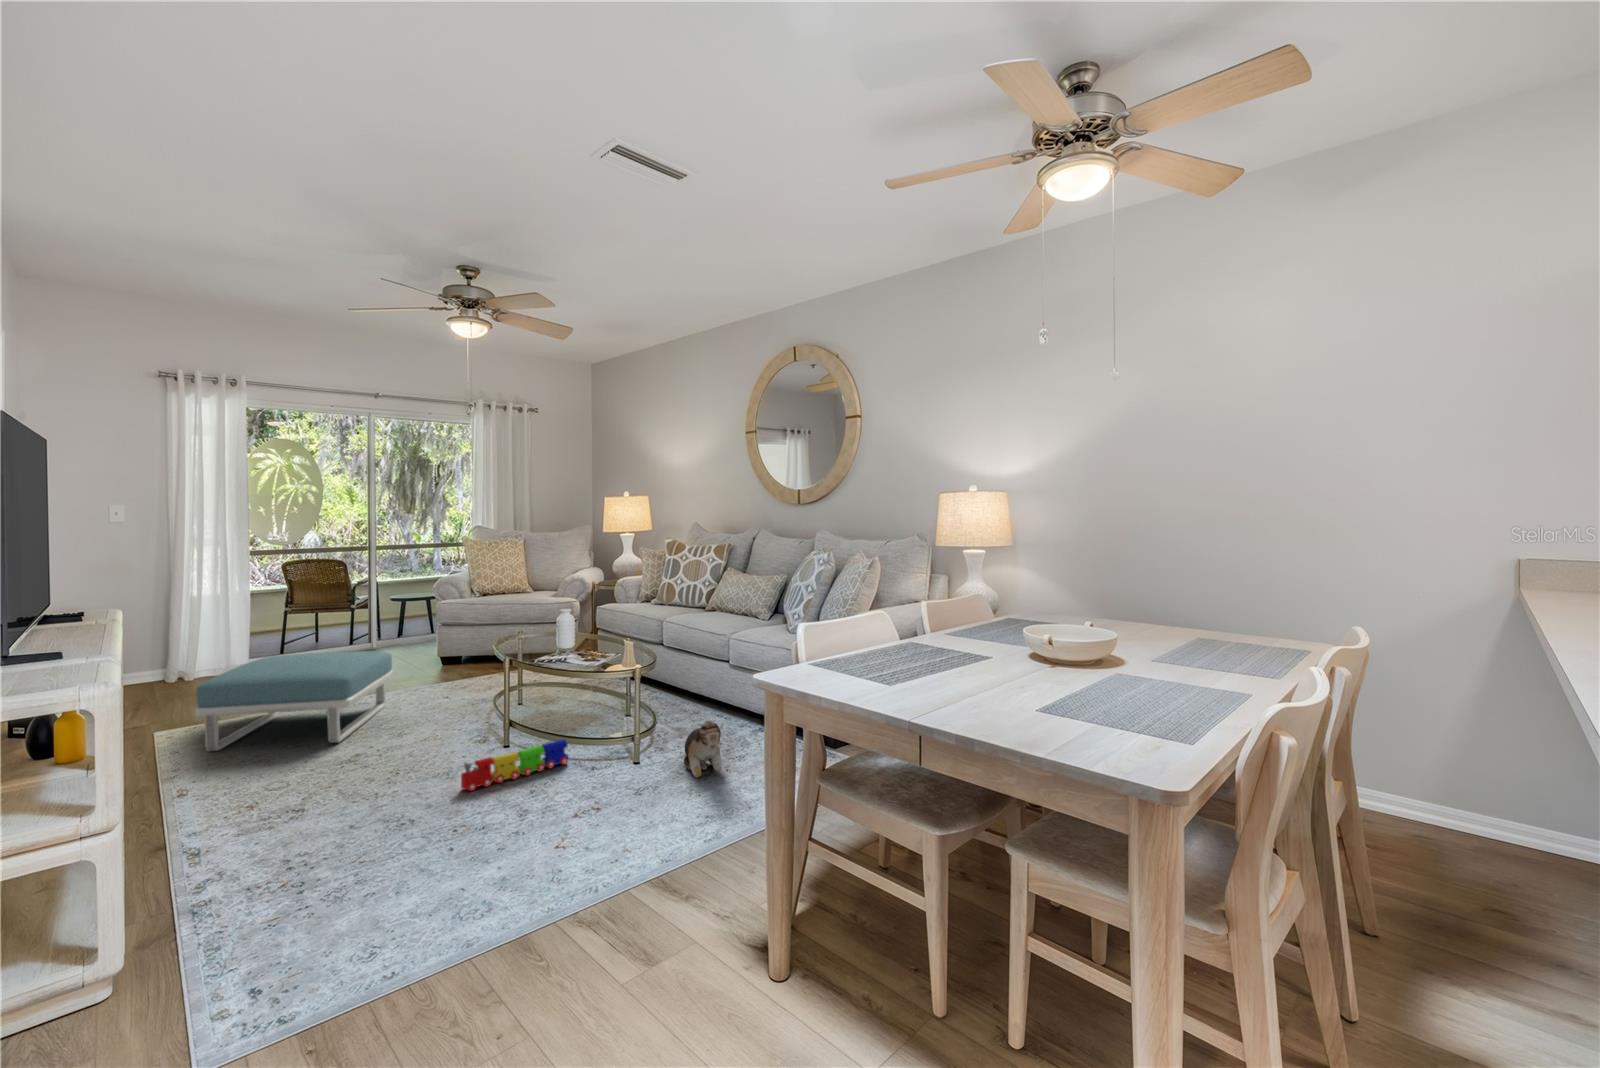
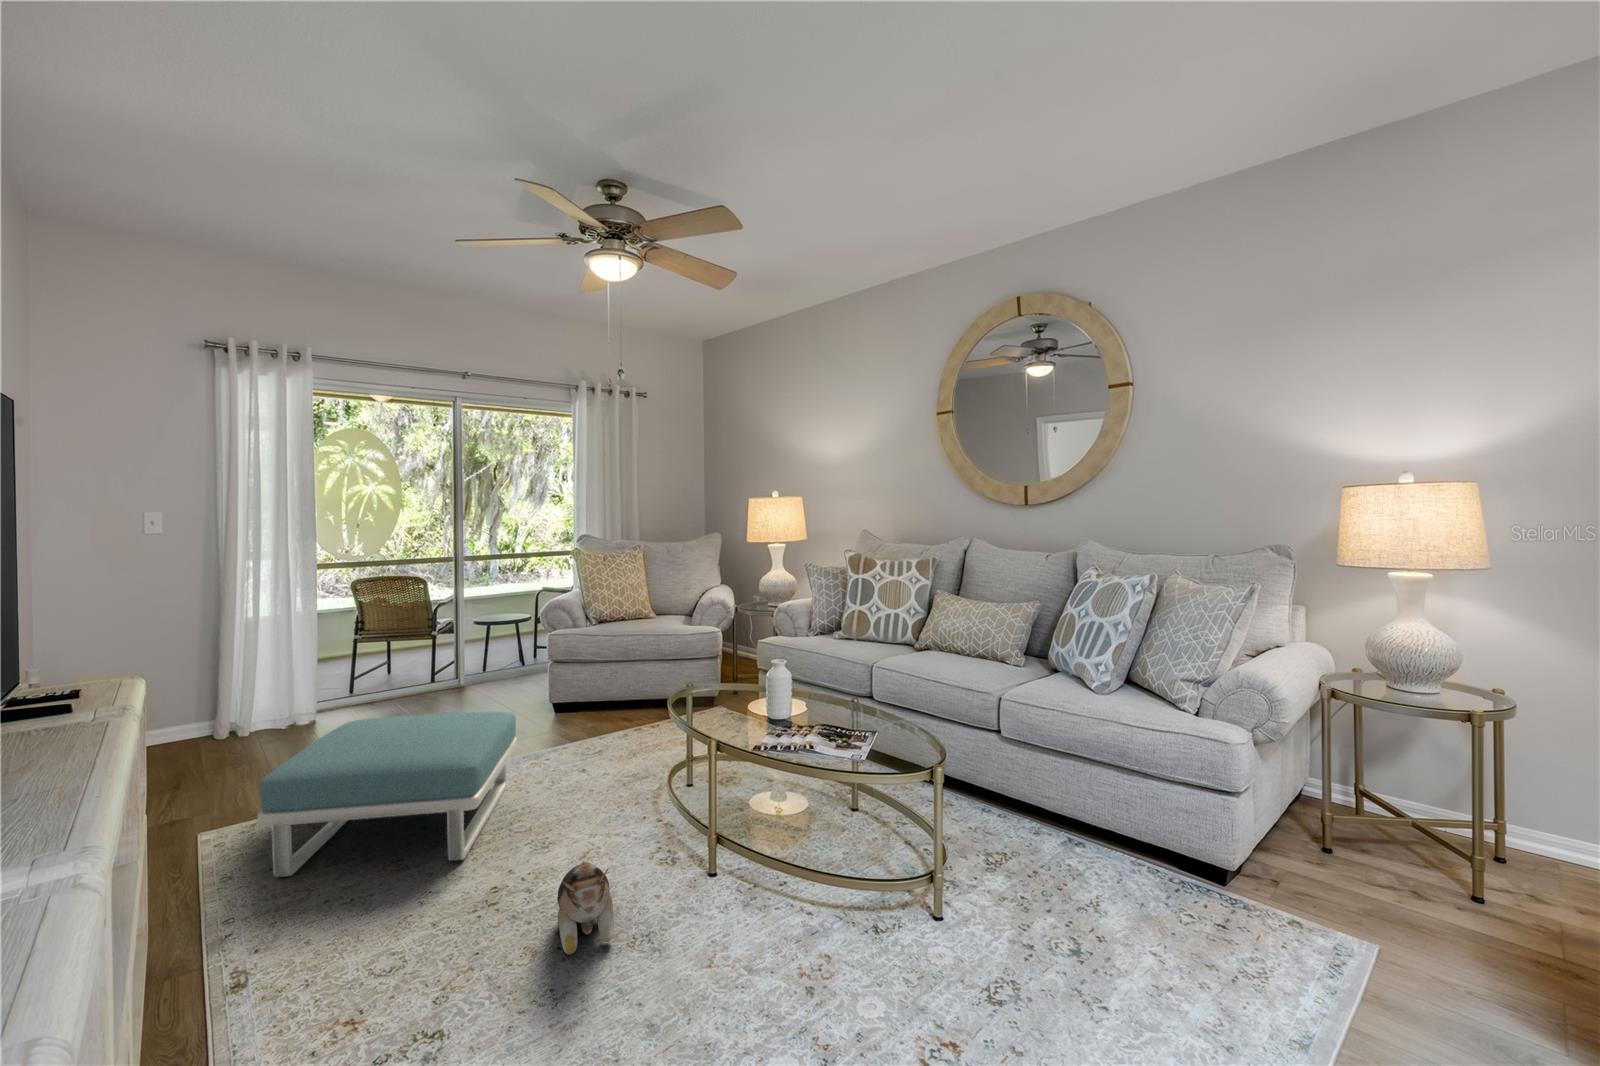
plush toy: present [684,721,723,778] -> present [557,861,614,955]
toy train: present [461,739,568,791] -> none [687,873,826,982]

